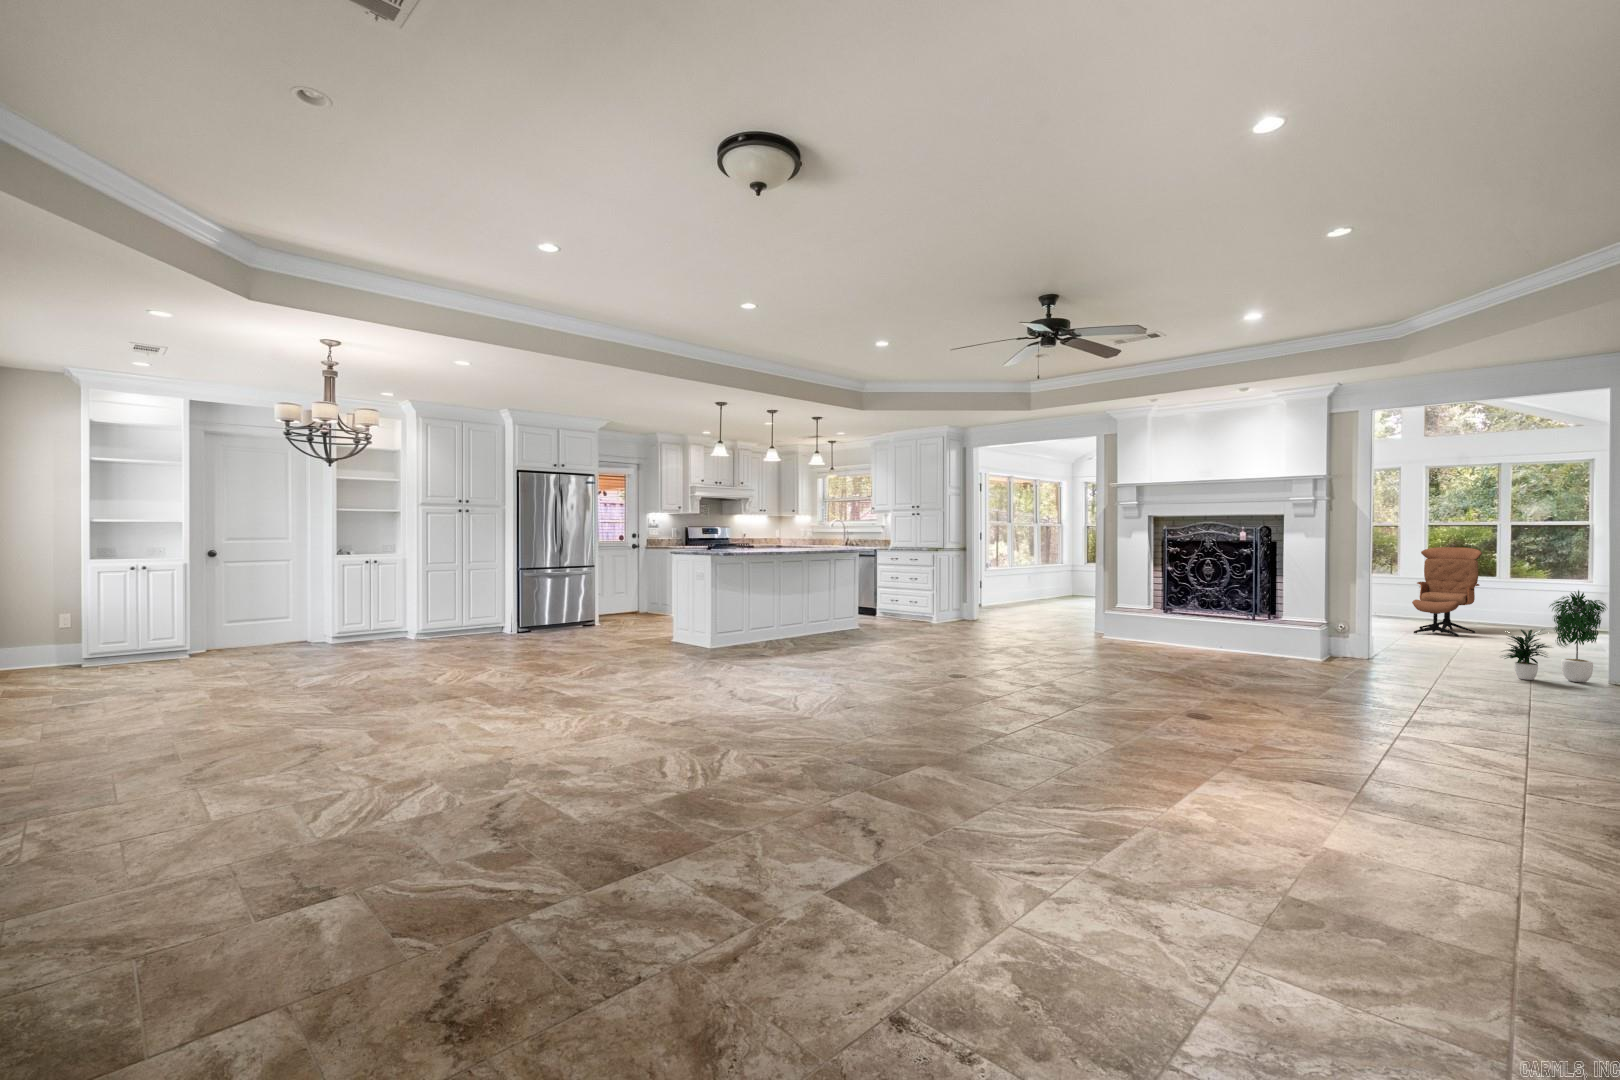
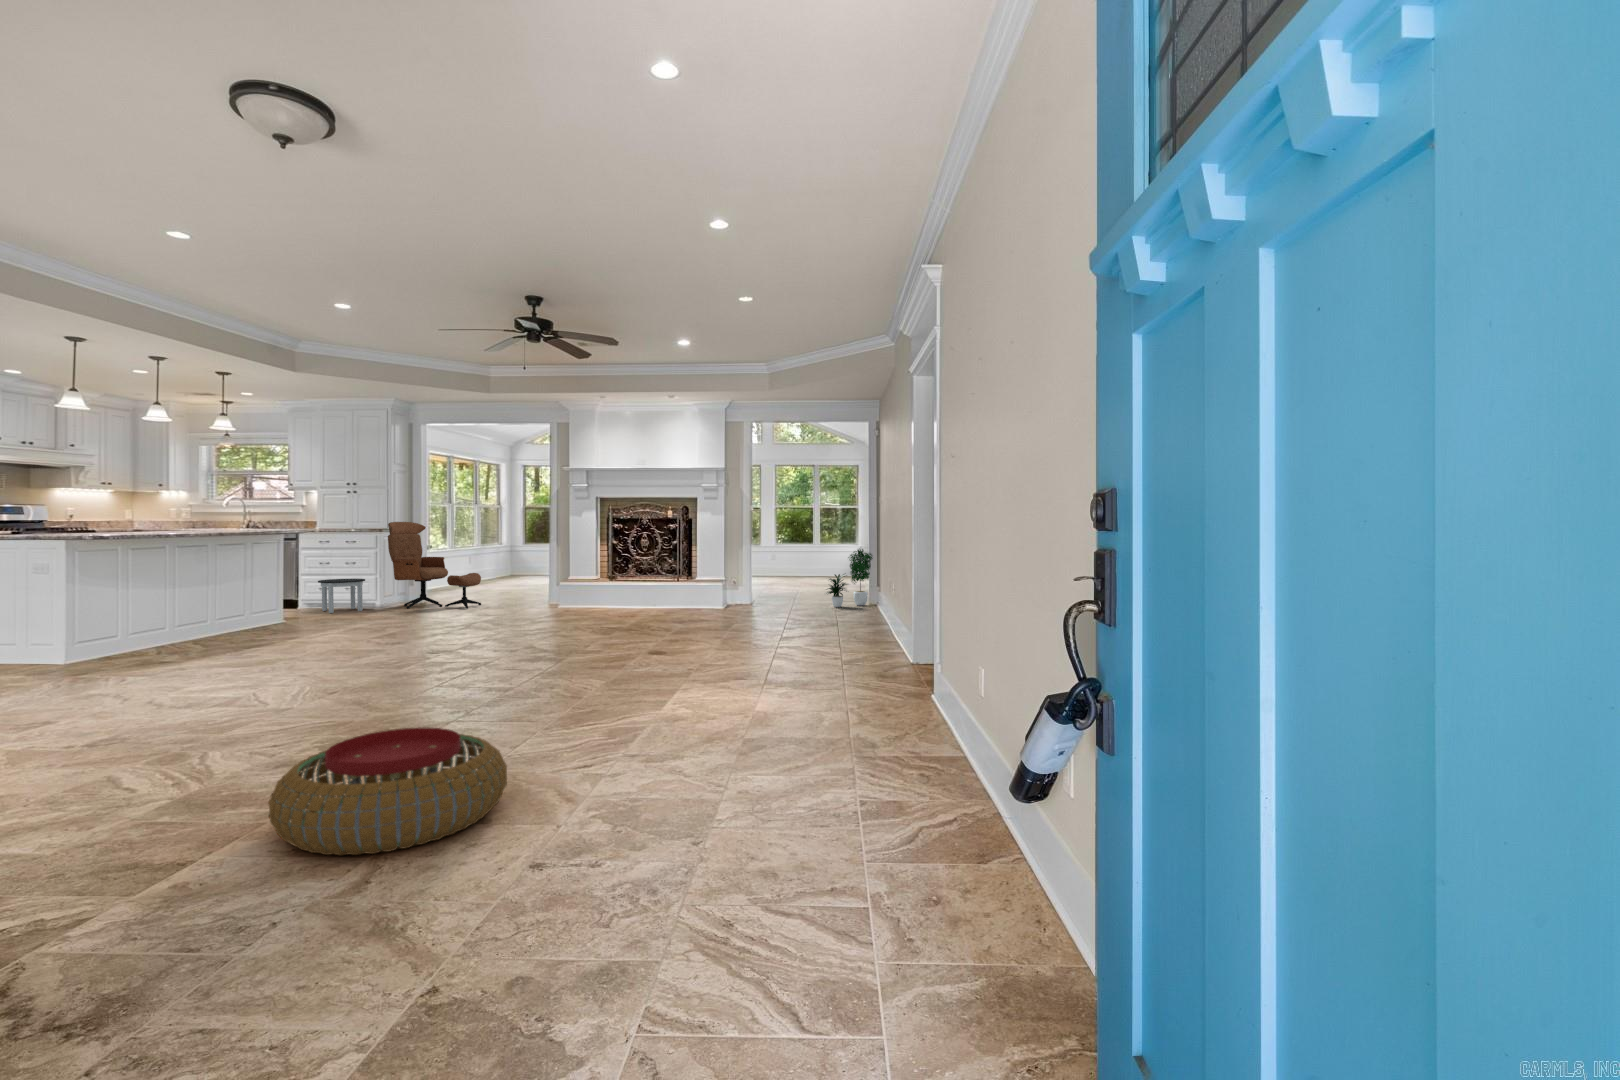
lounge chair: present [1412,547,1482,636] -> present [388,522,481,609]
round table: none [888,592,925,623] -> present [318,579,365,613]
pouf: none [692,773,924,927] -> present [269,728,507,855]

